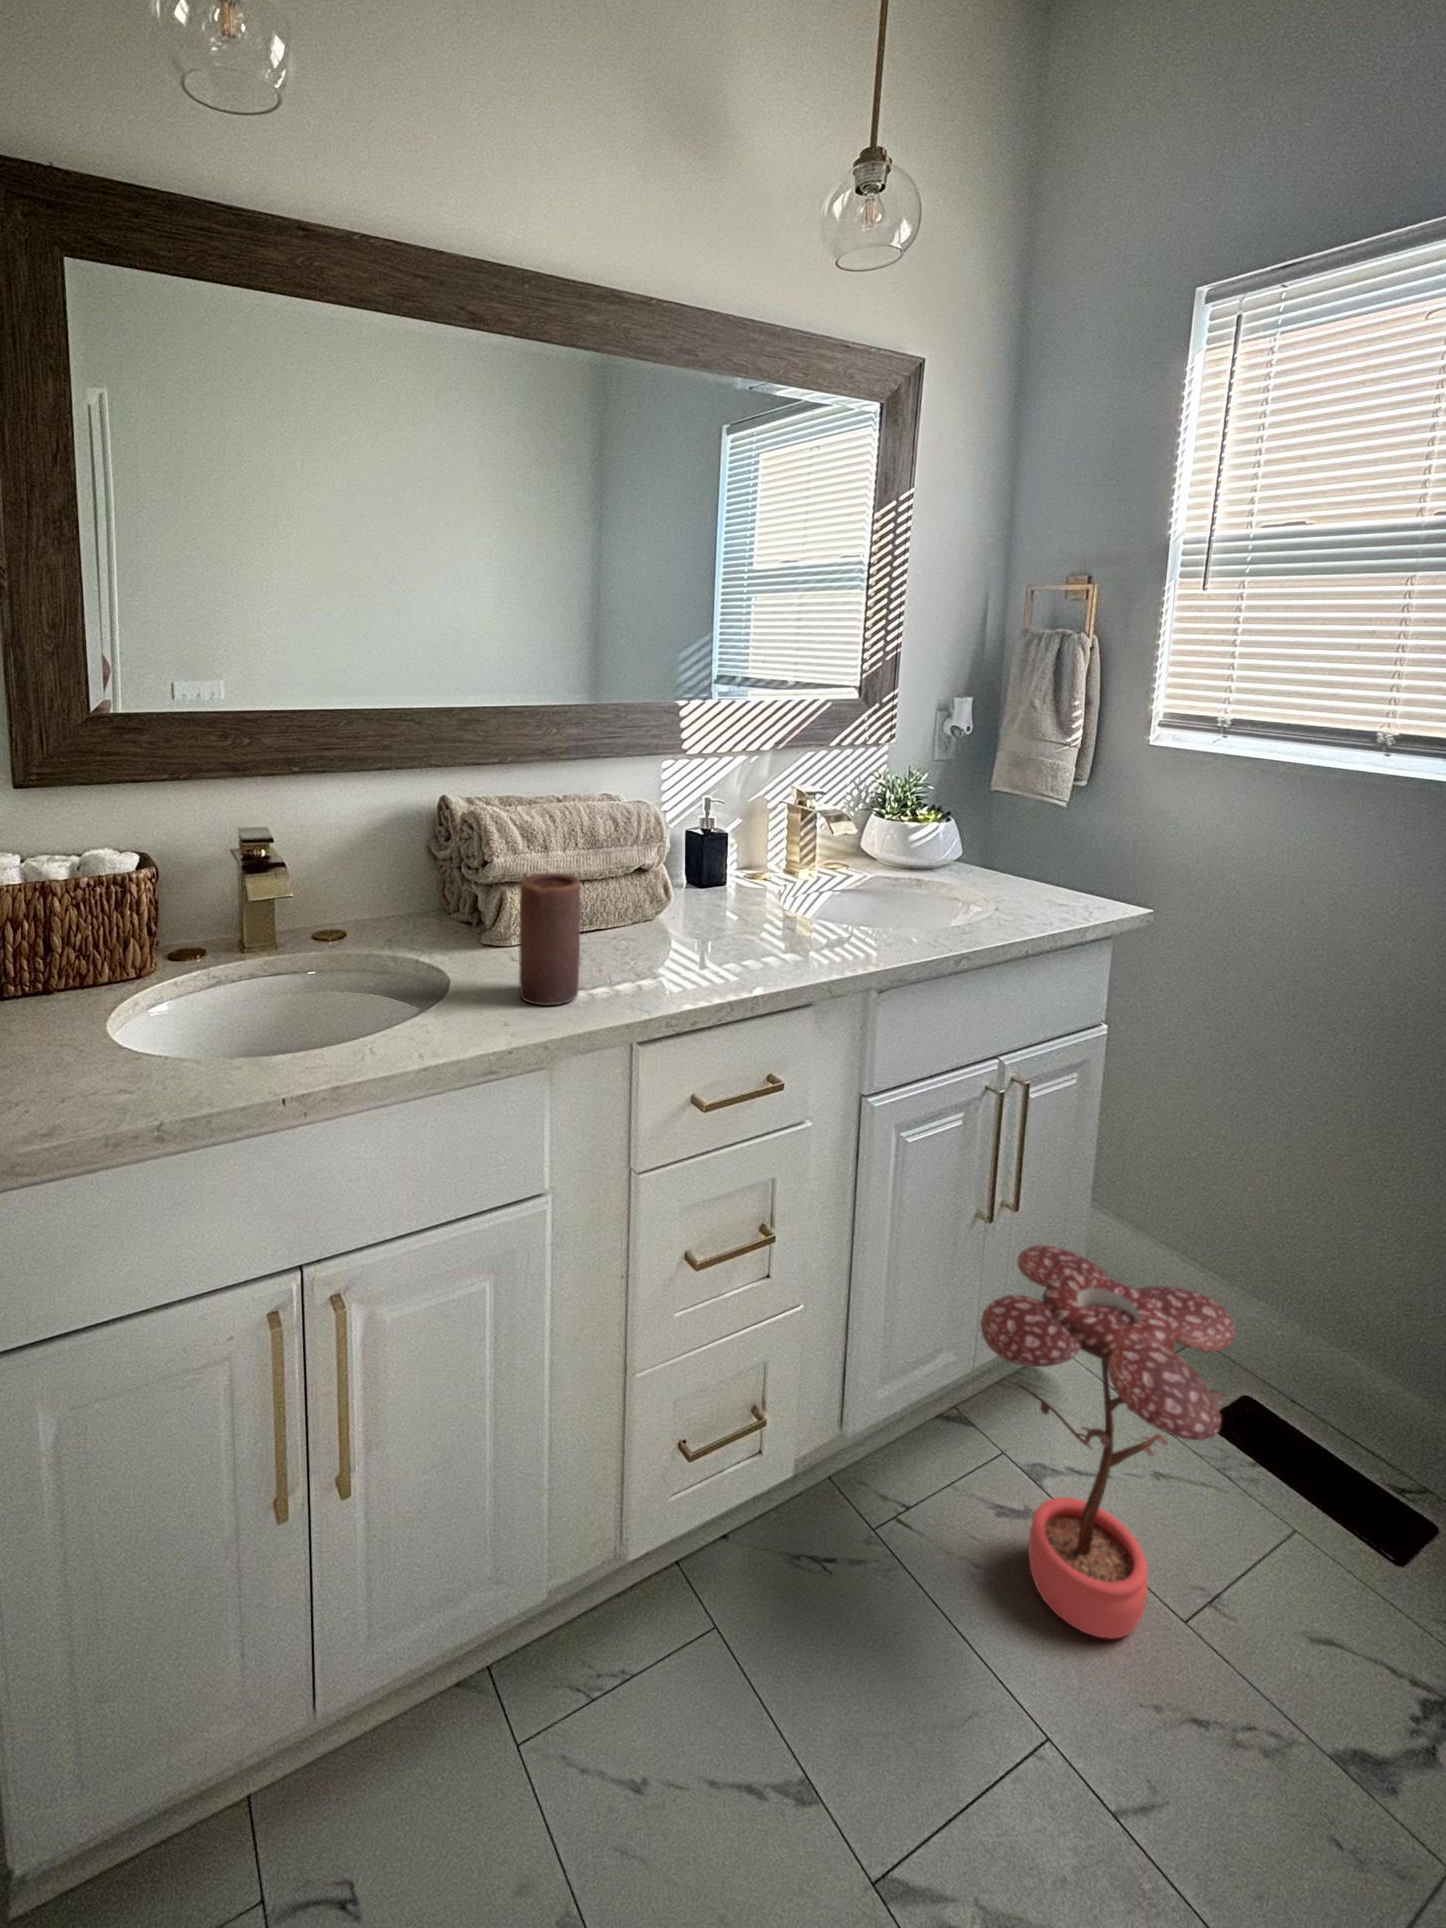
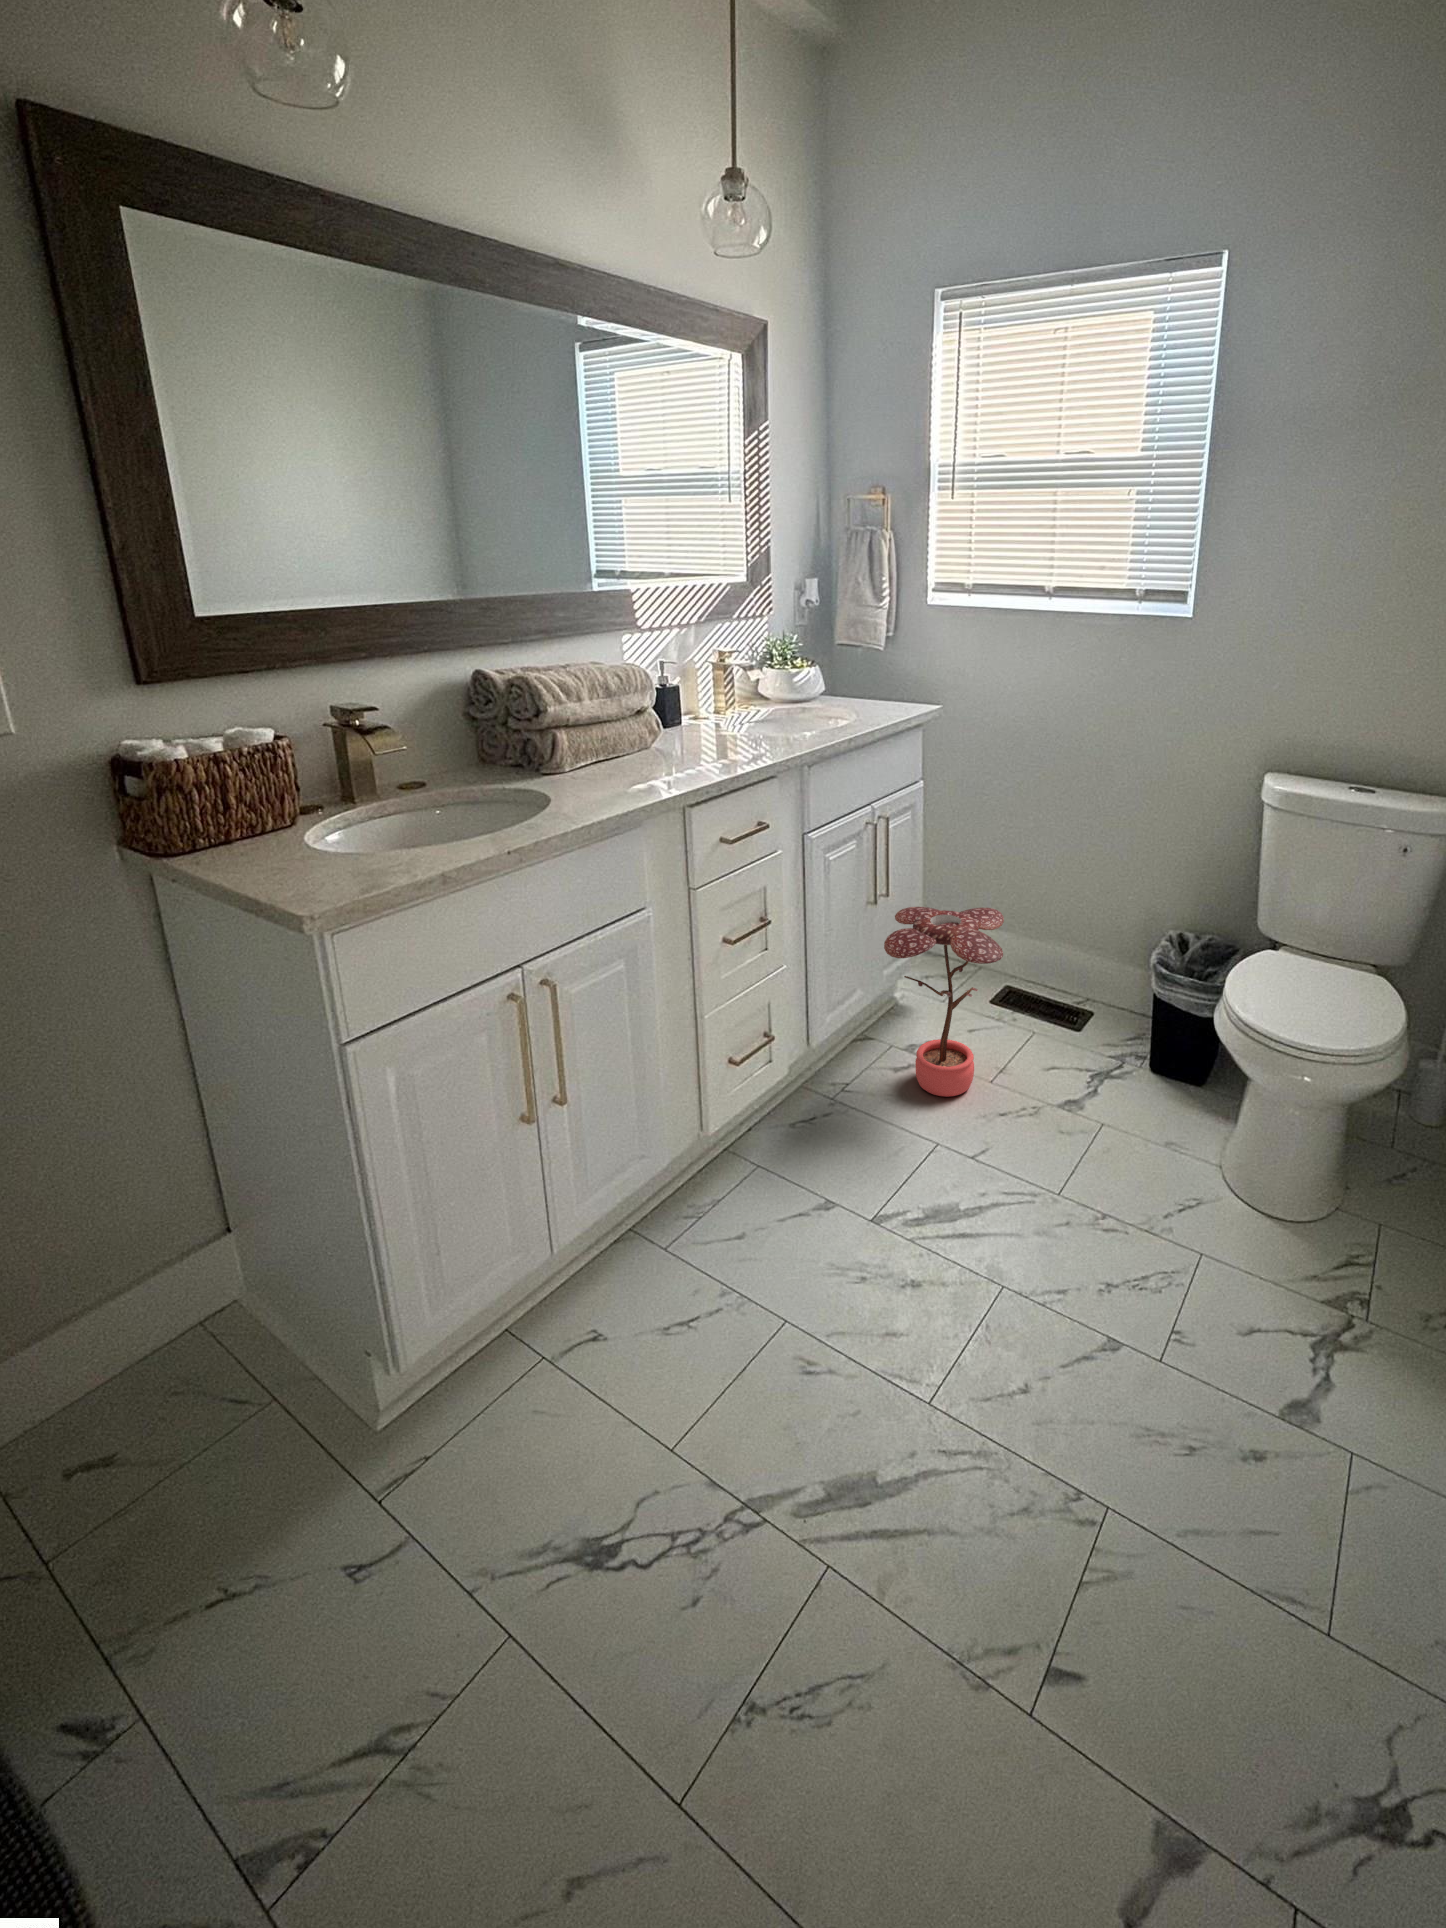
candle: present [519,873,580,1006] -> none [597,706,643,793]

